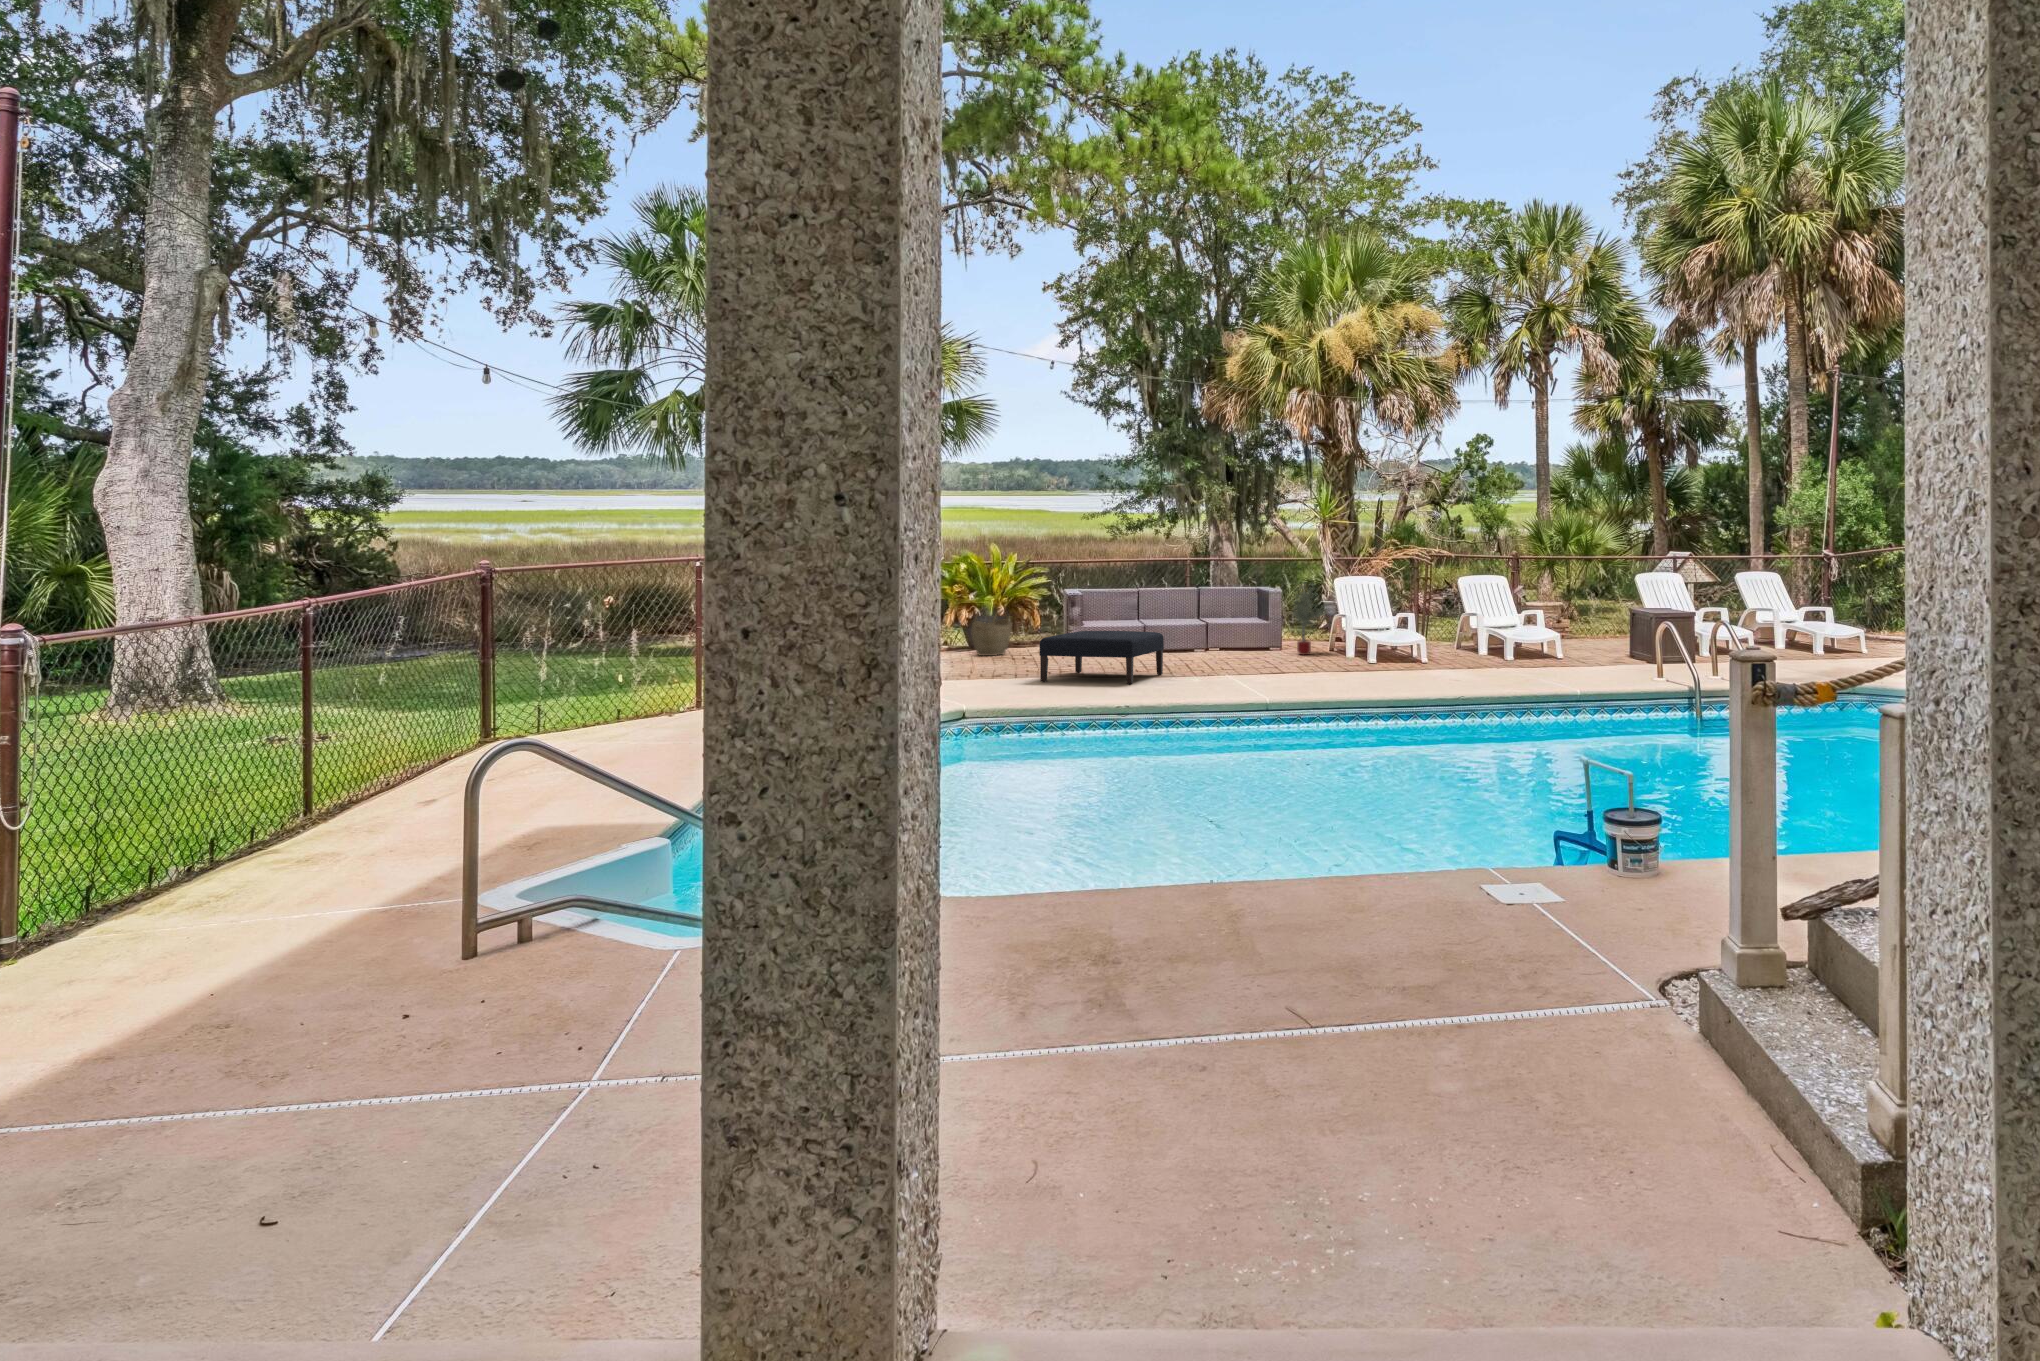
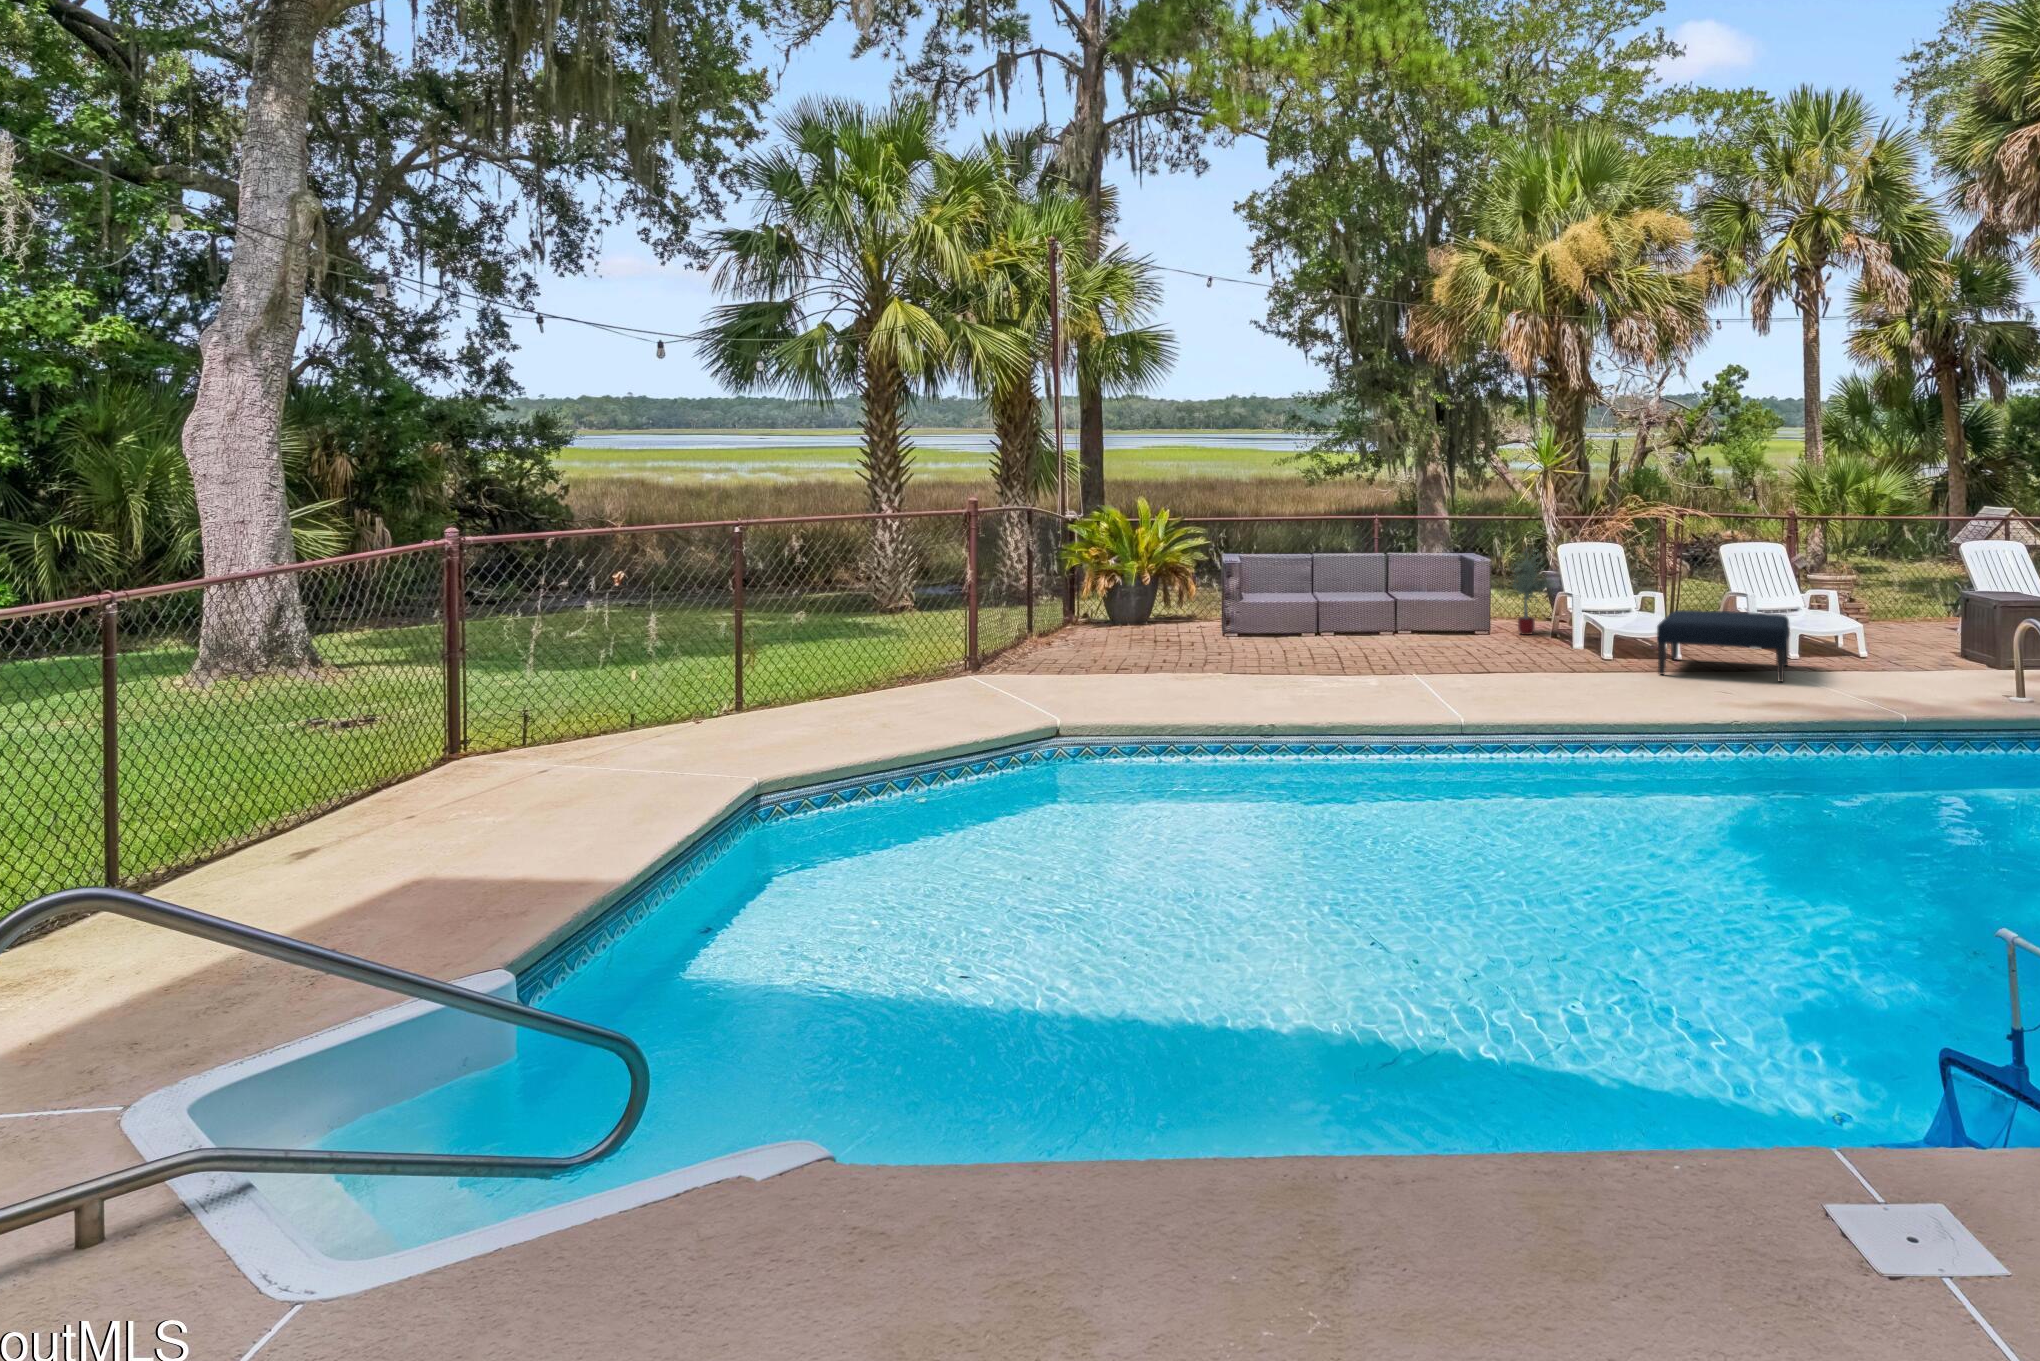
woven basket: present [972,609,1011,656] -> none [1139,573,1184,627]
ottoman: present [1039,631,1164,684] -> present [1657,610,1790,682]

